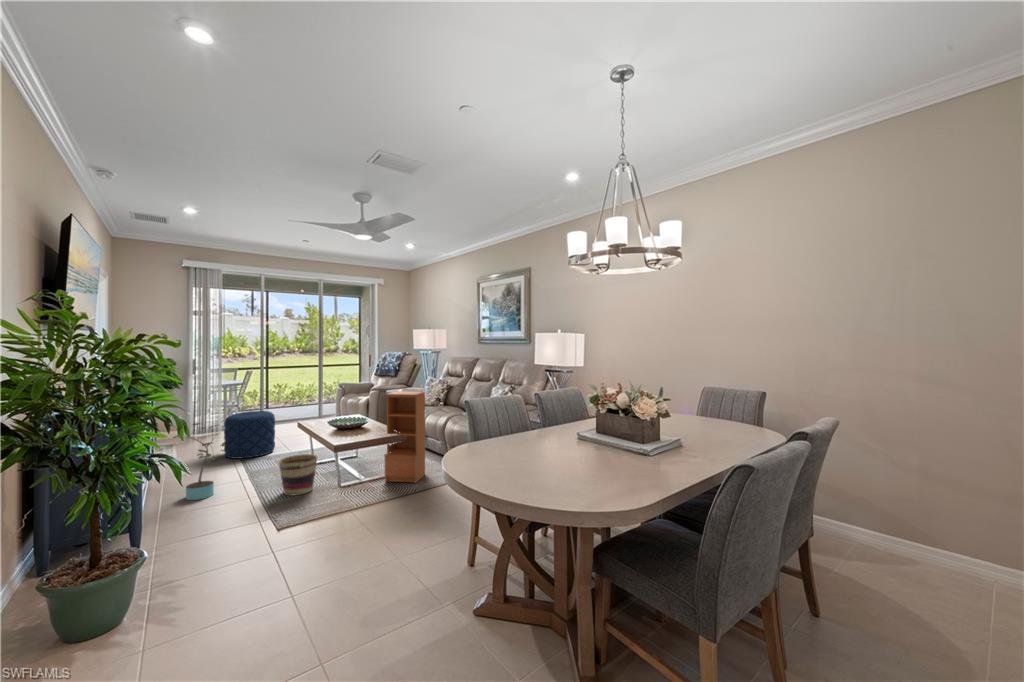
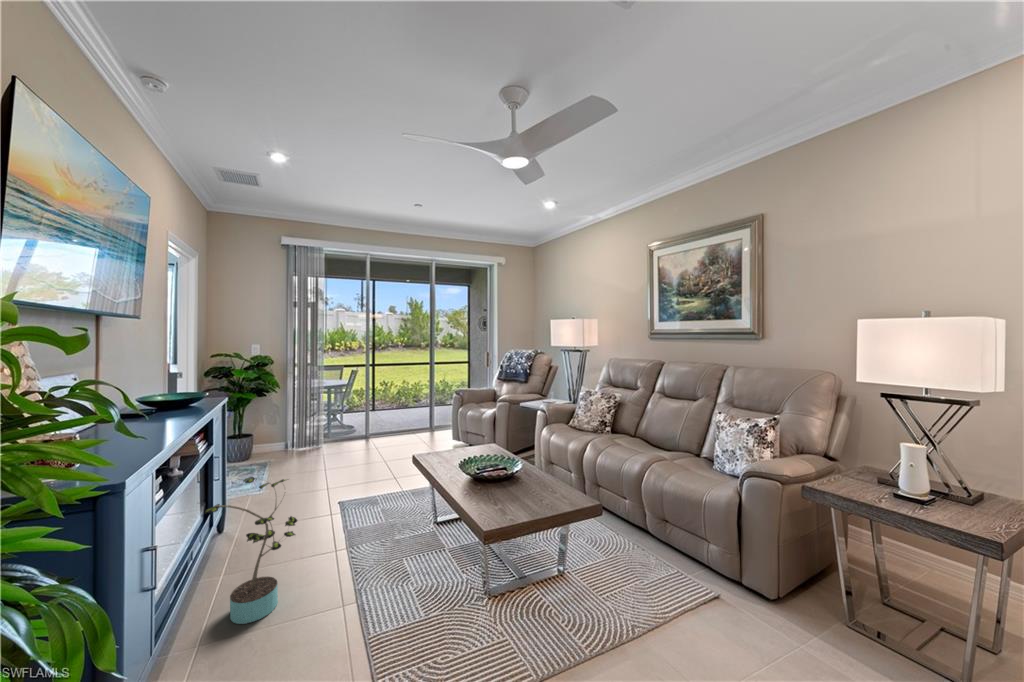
bookcase: present [385,391,425,483] -> none [566,426,632,615]
pouf: present [224,411,275,459] -> none [315,430,381,501]
basket: present [279,454,318,495] -> none [381,539,448,634]

